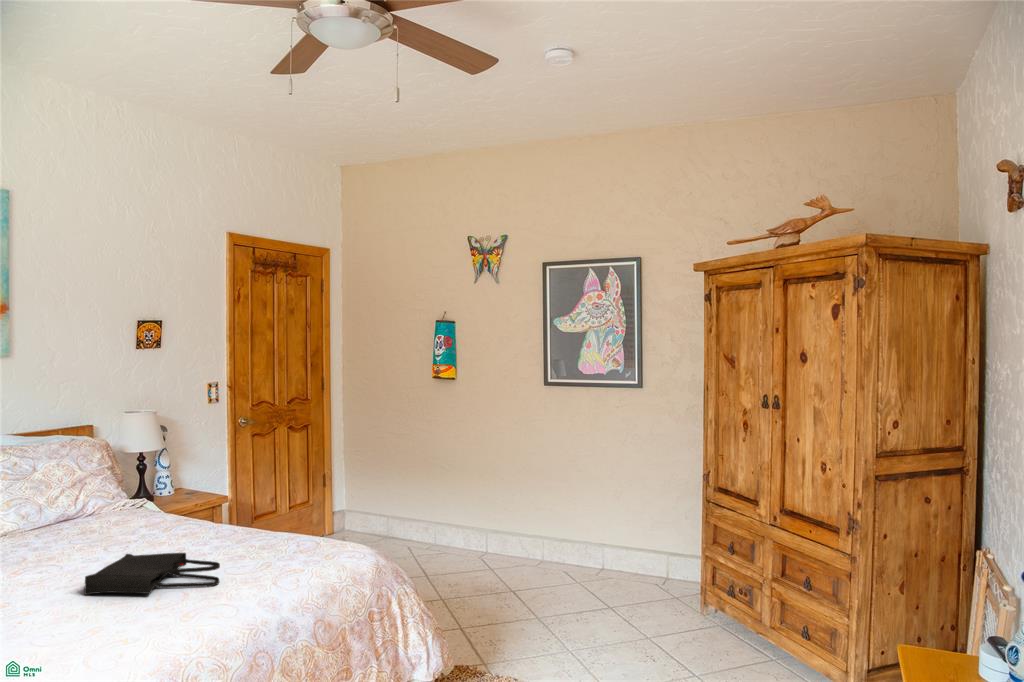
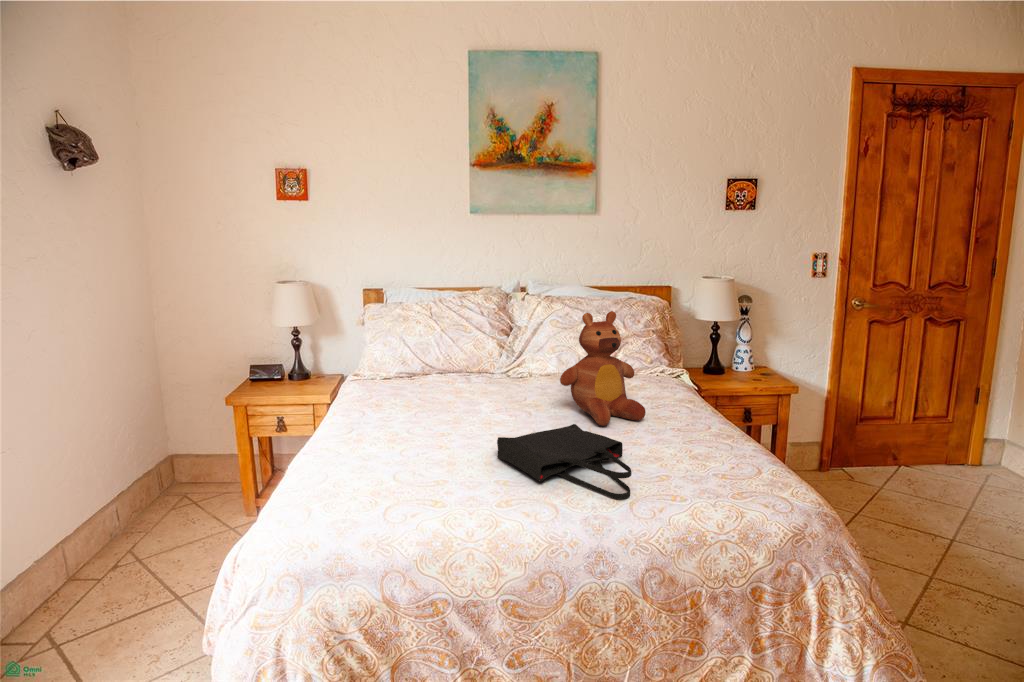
teddy bear: none [84,455,164,553] -> present [560,311,646,426]

